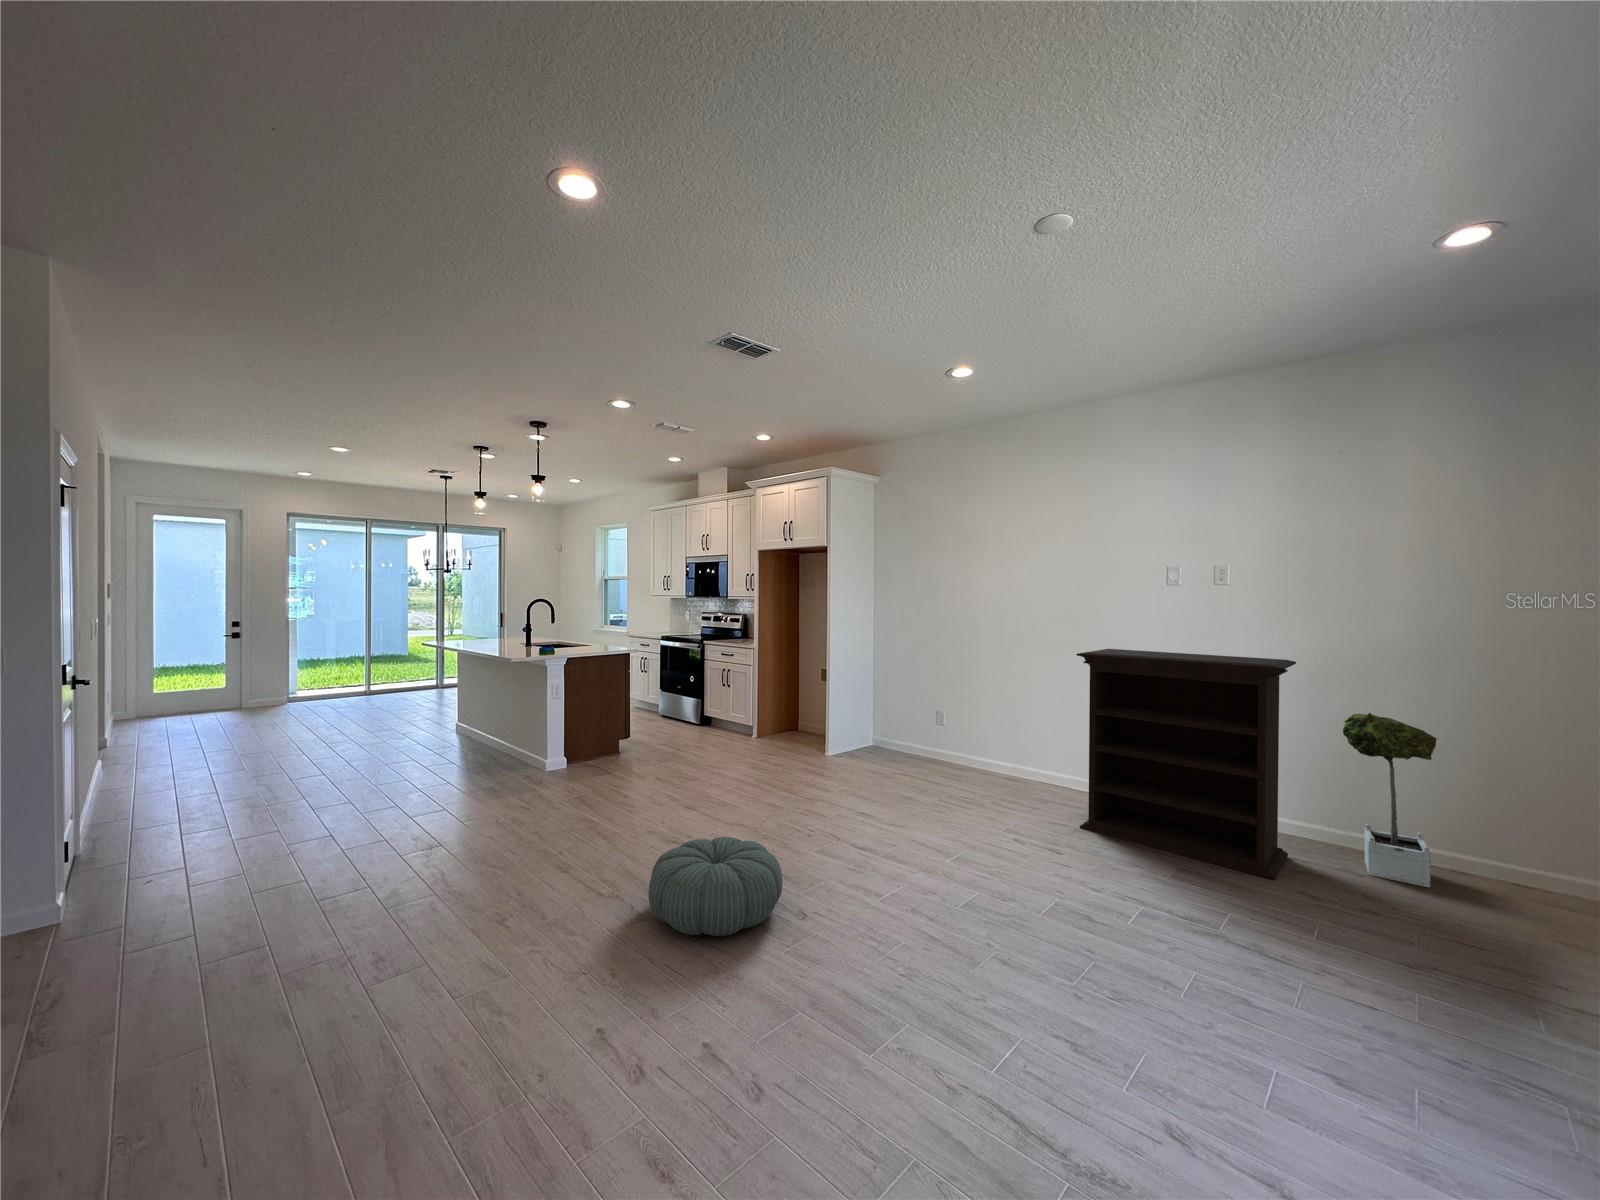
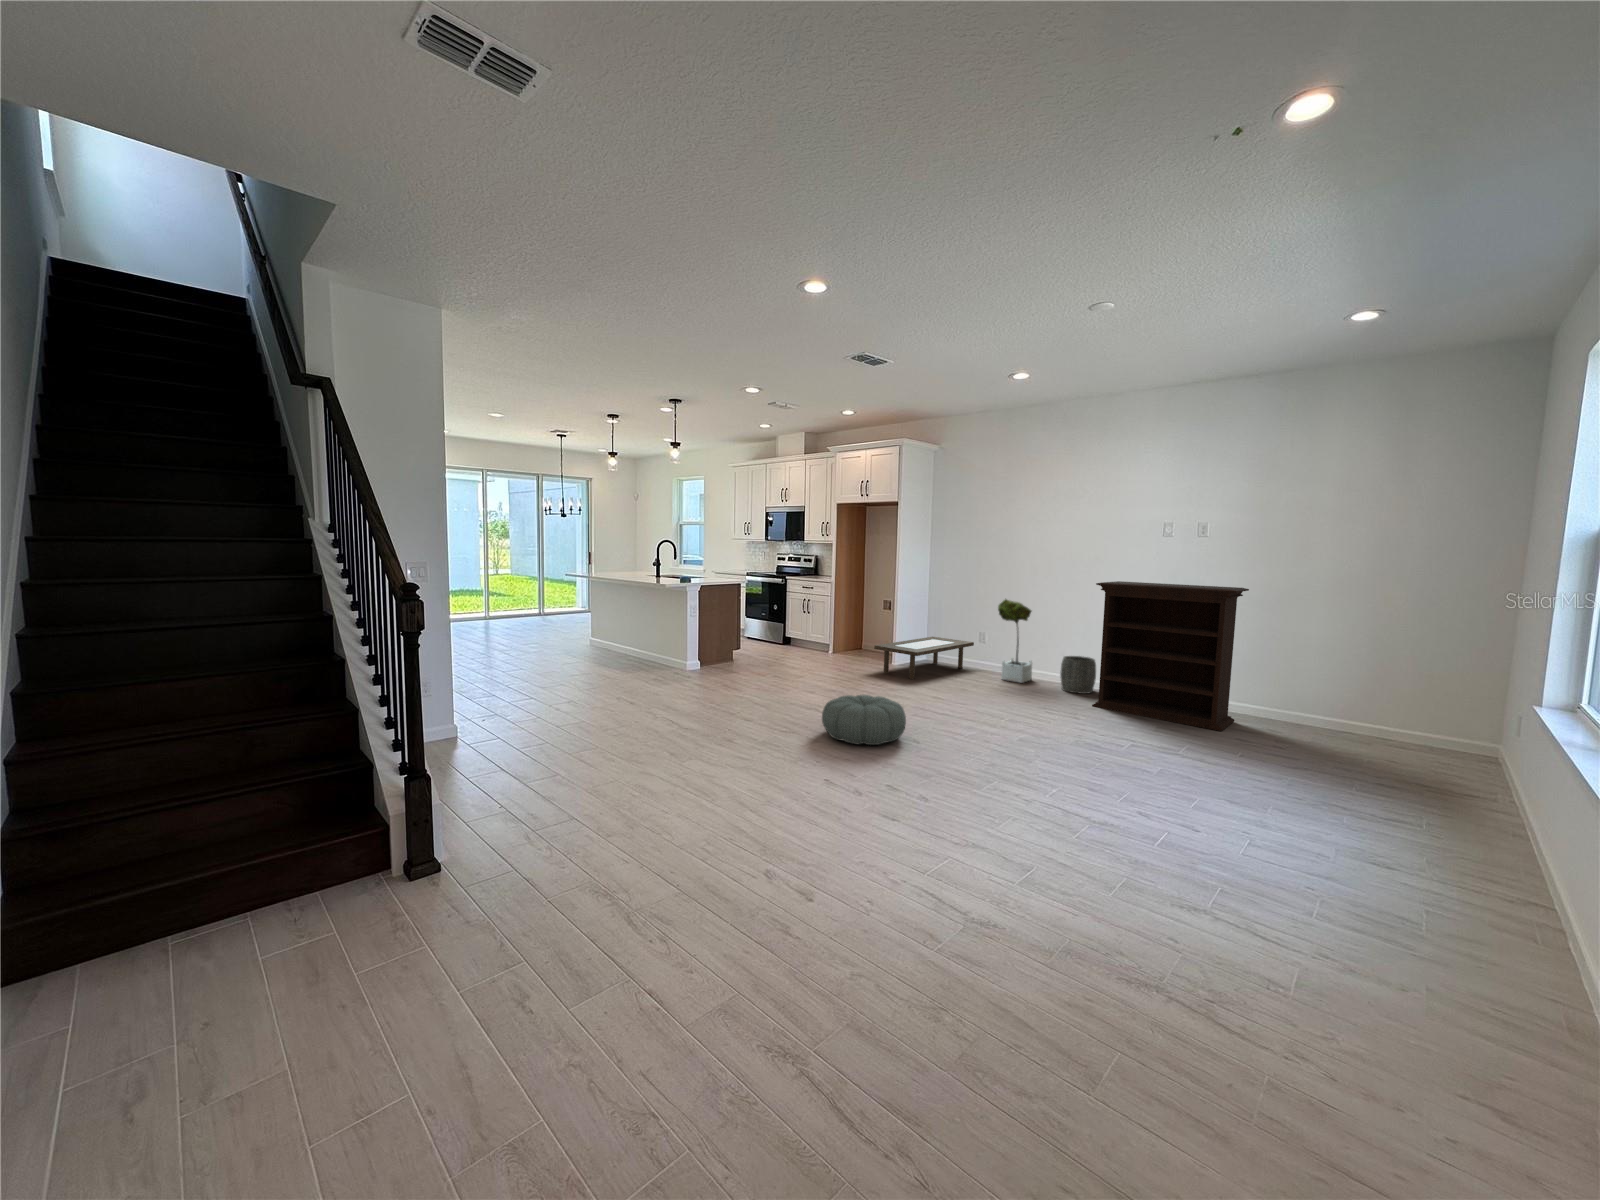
potted tree: present [1343,713,1437,887] -> present [998,599,1032,683]
coffee table: none [794,716,928,780] -> present [874,637,974,679]
woven basket: none [1037,747,1085,802] -> present [1060,656,1096,694]

